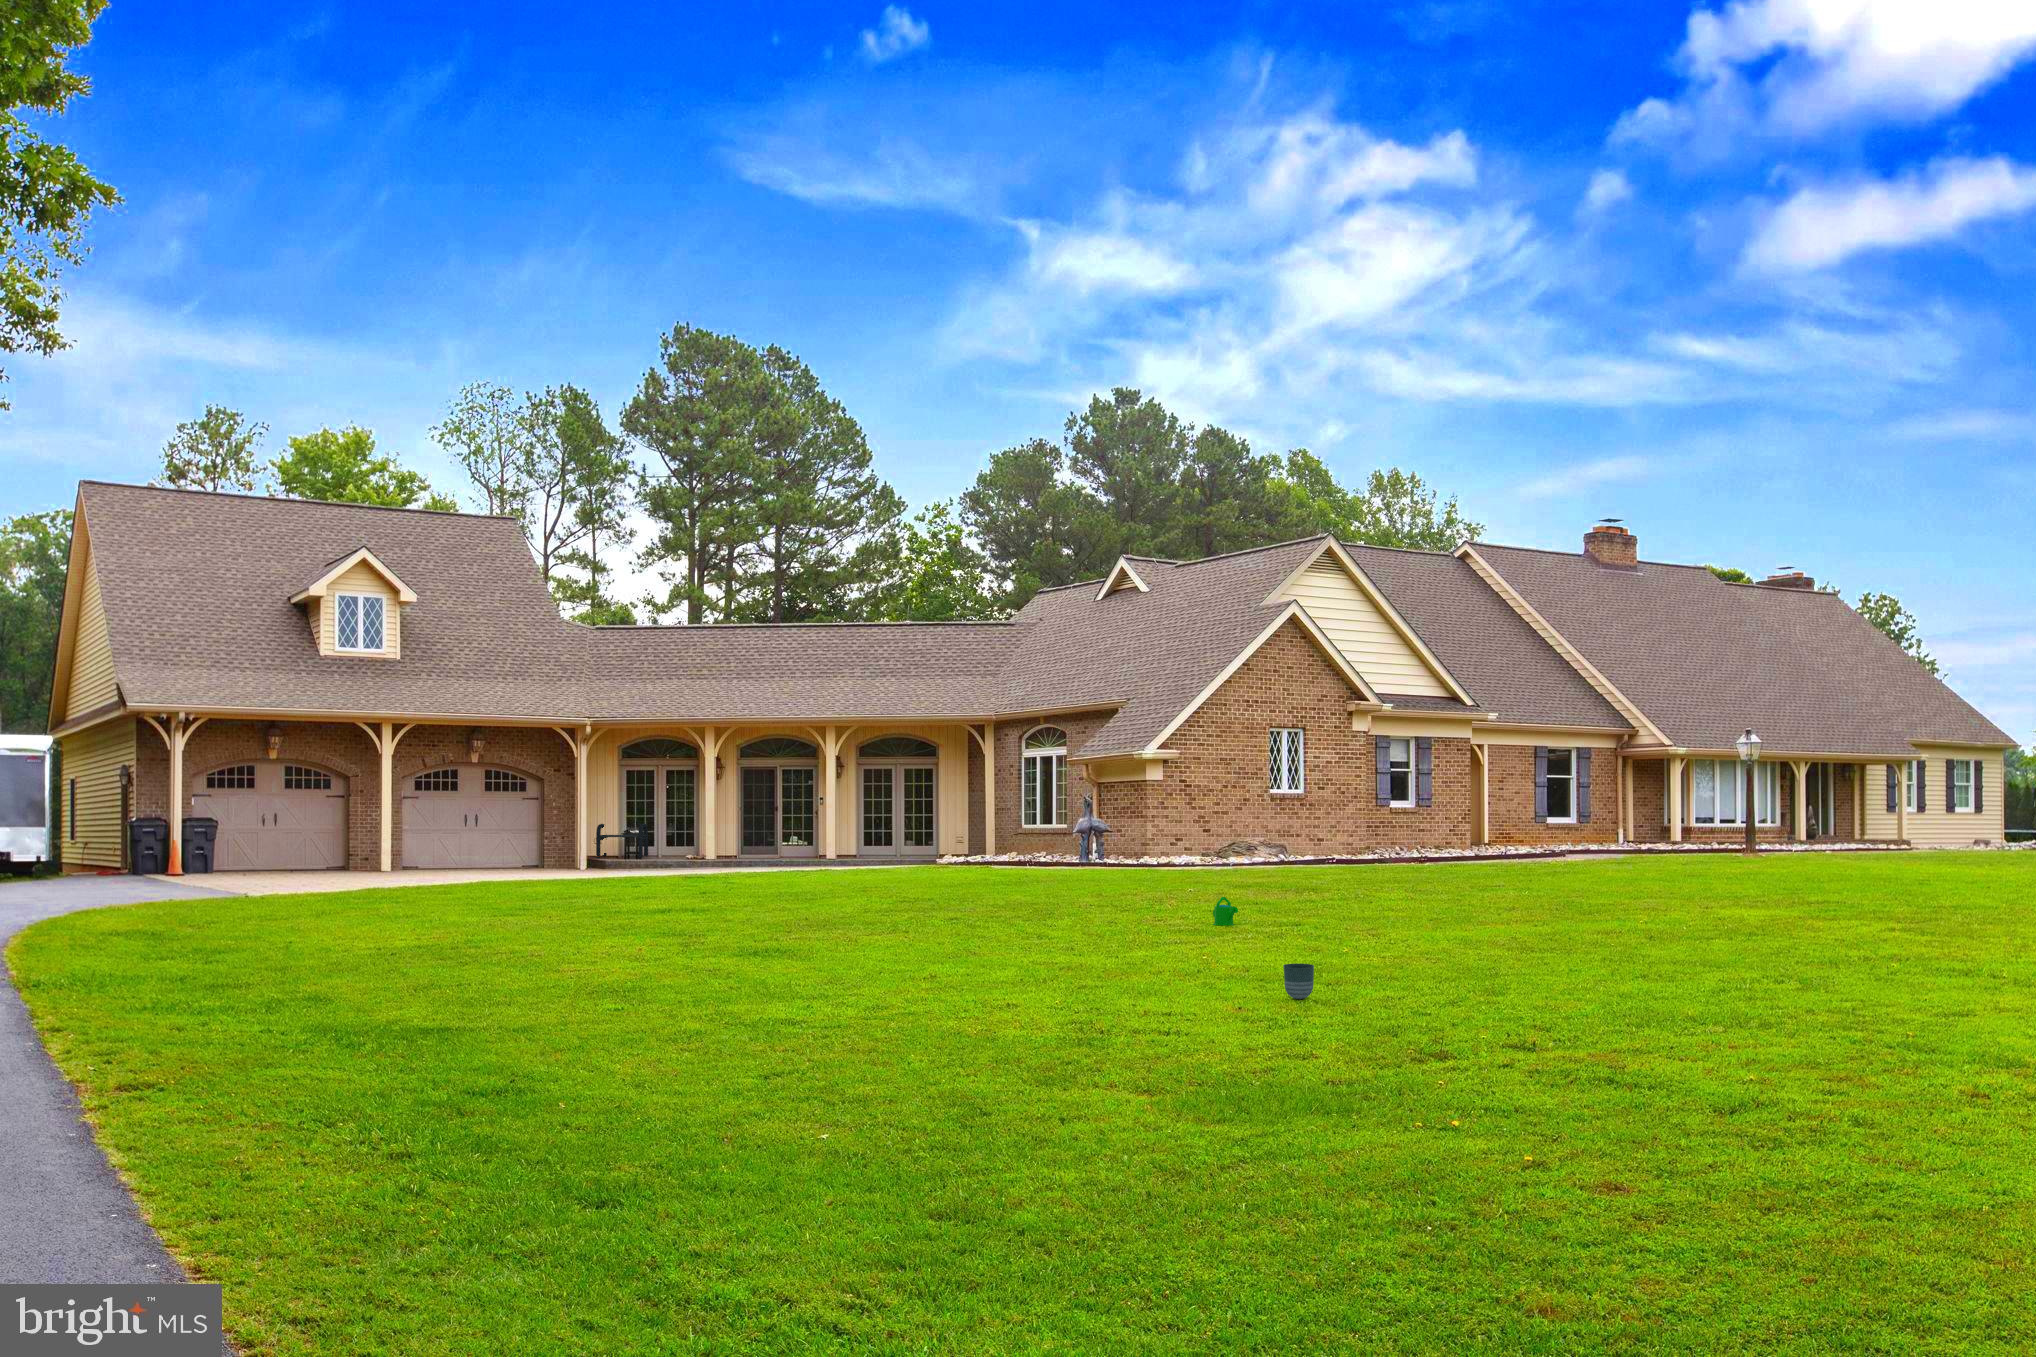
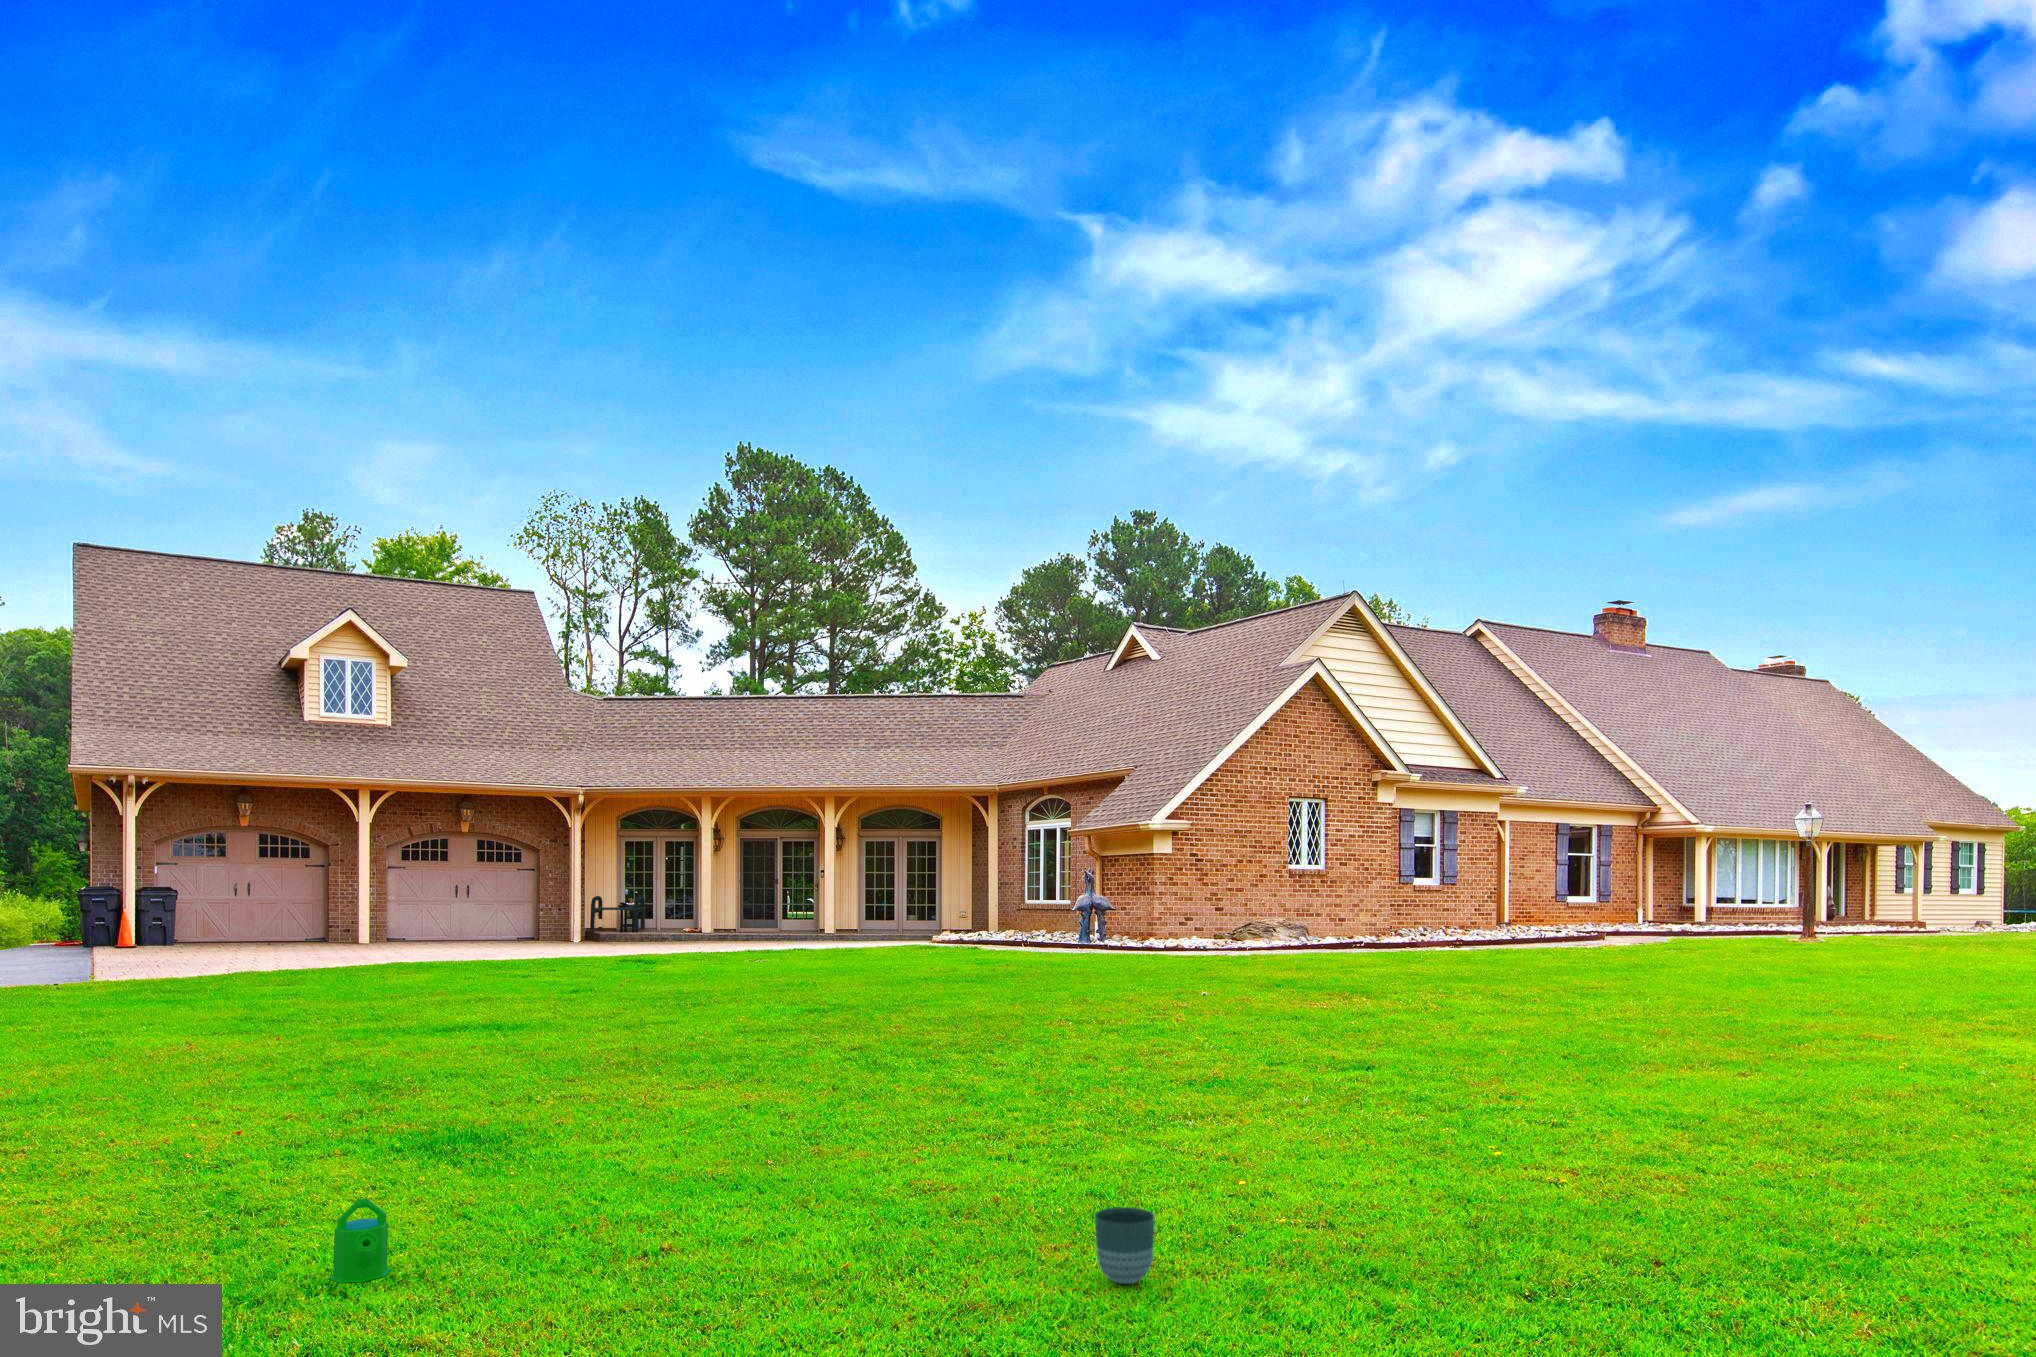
watering can: present [1213,897,1238,926] -> present [328,1199,391,1283]
planter: present [1283,964,1314,999] -> present [1095,1207,1155,1284]

